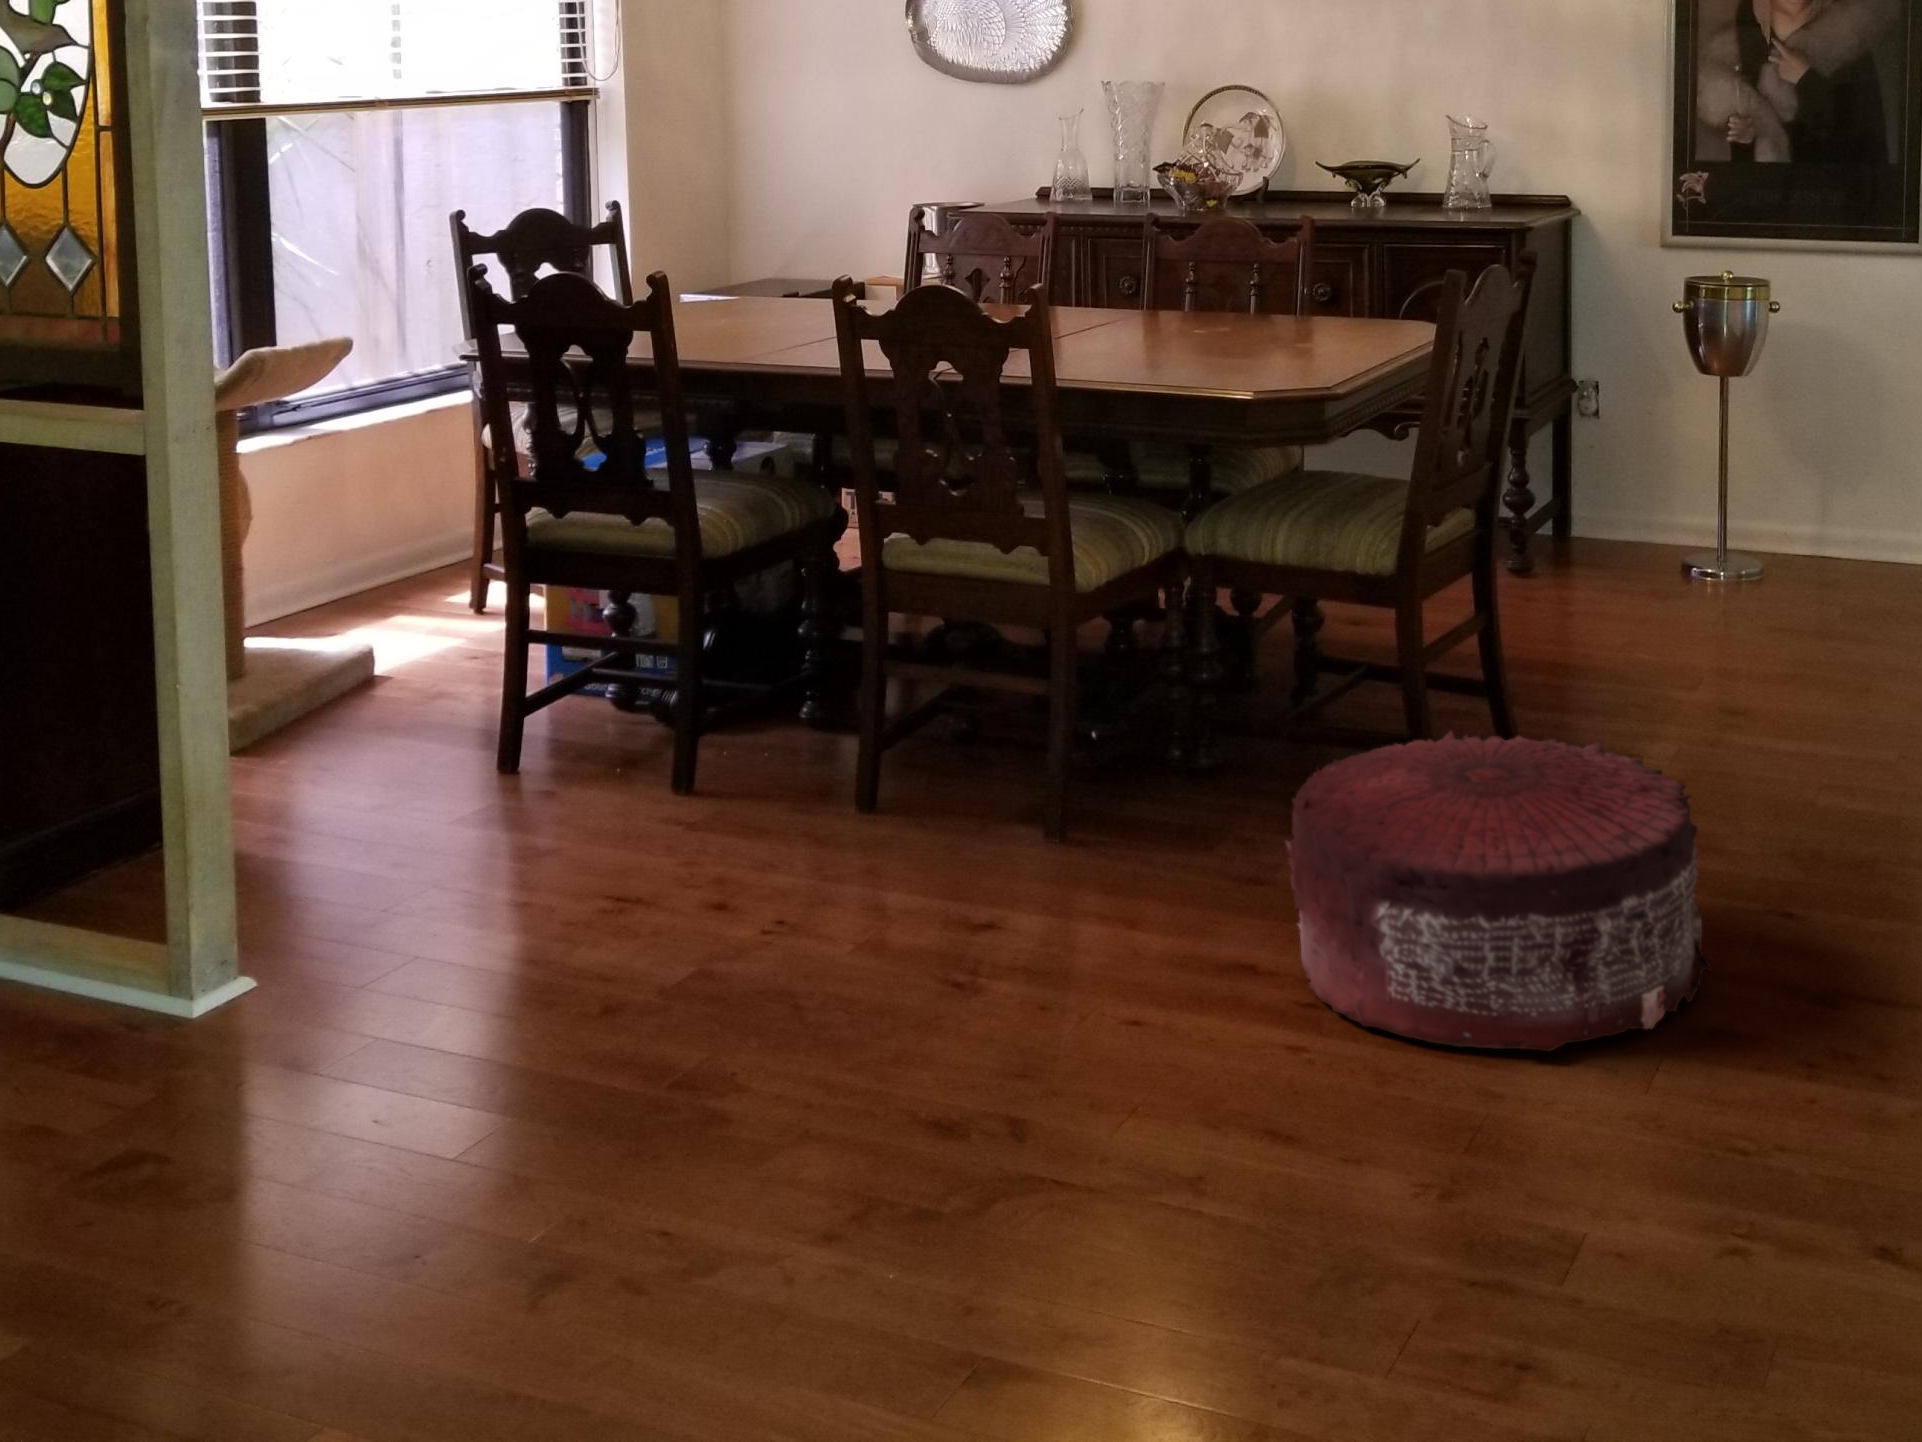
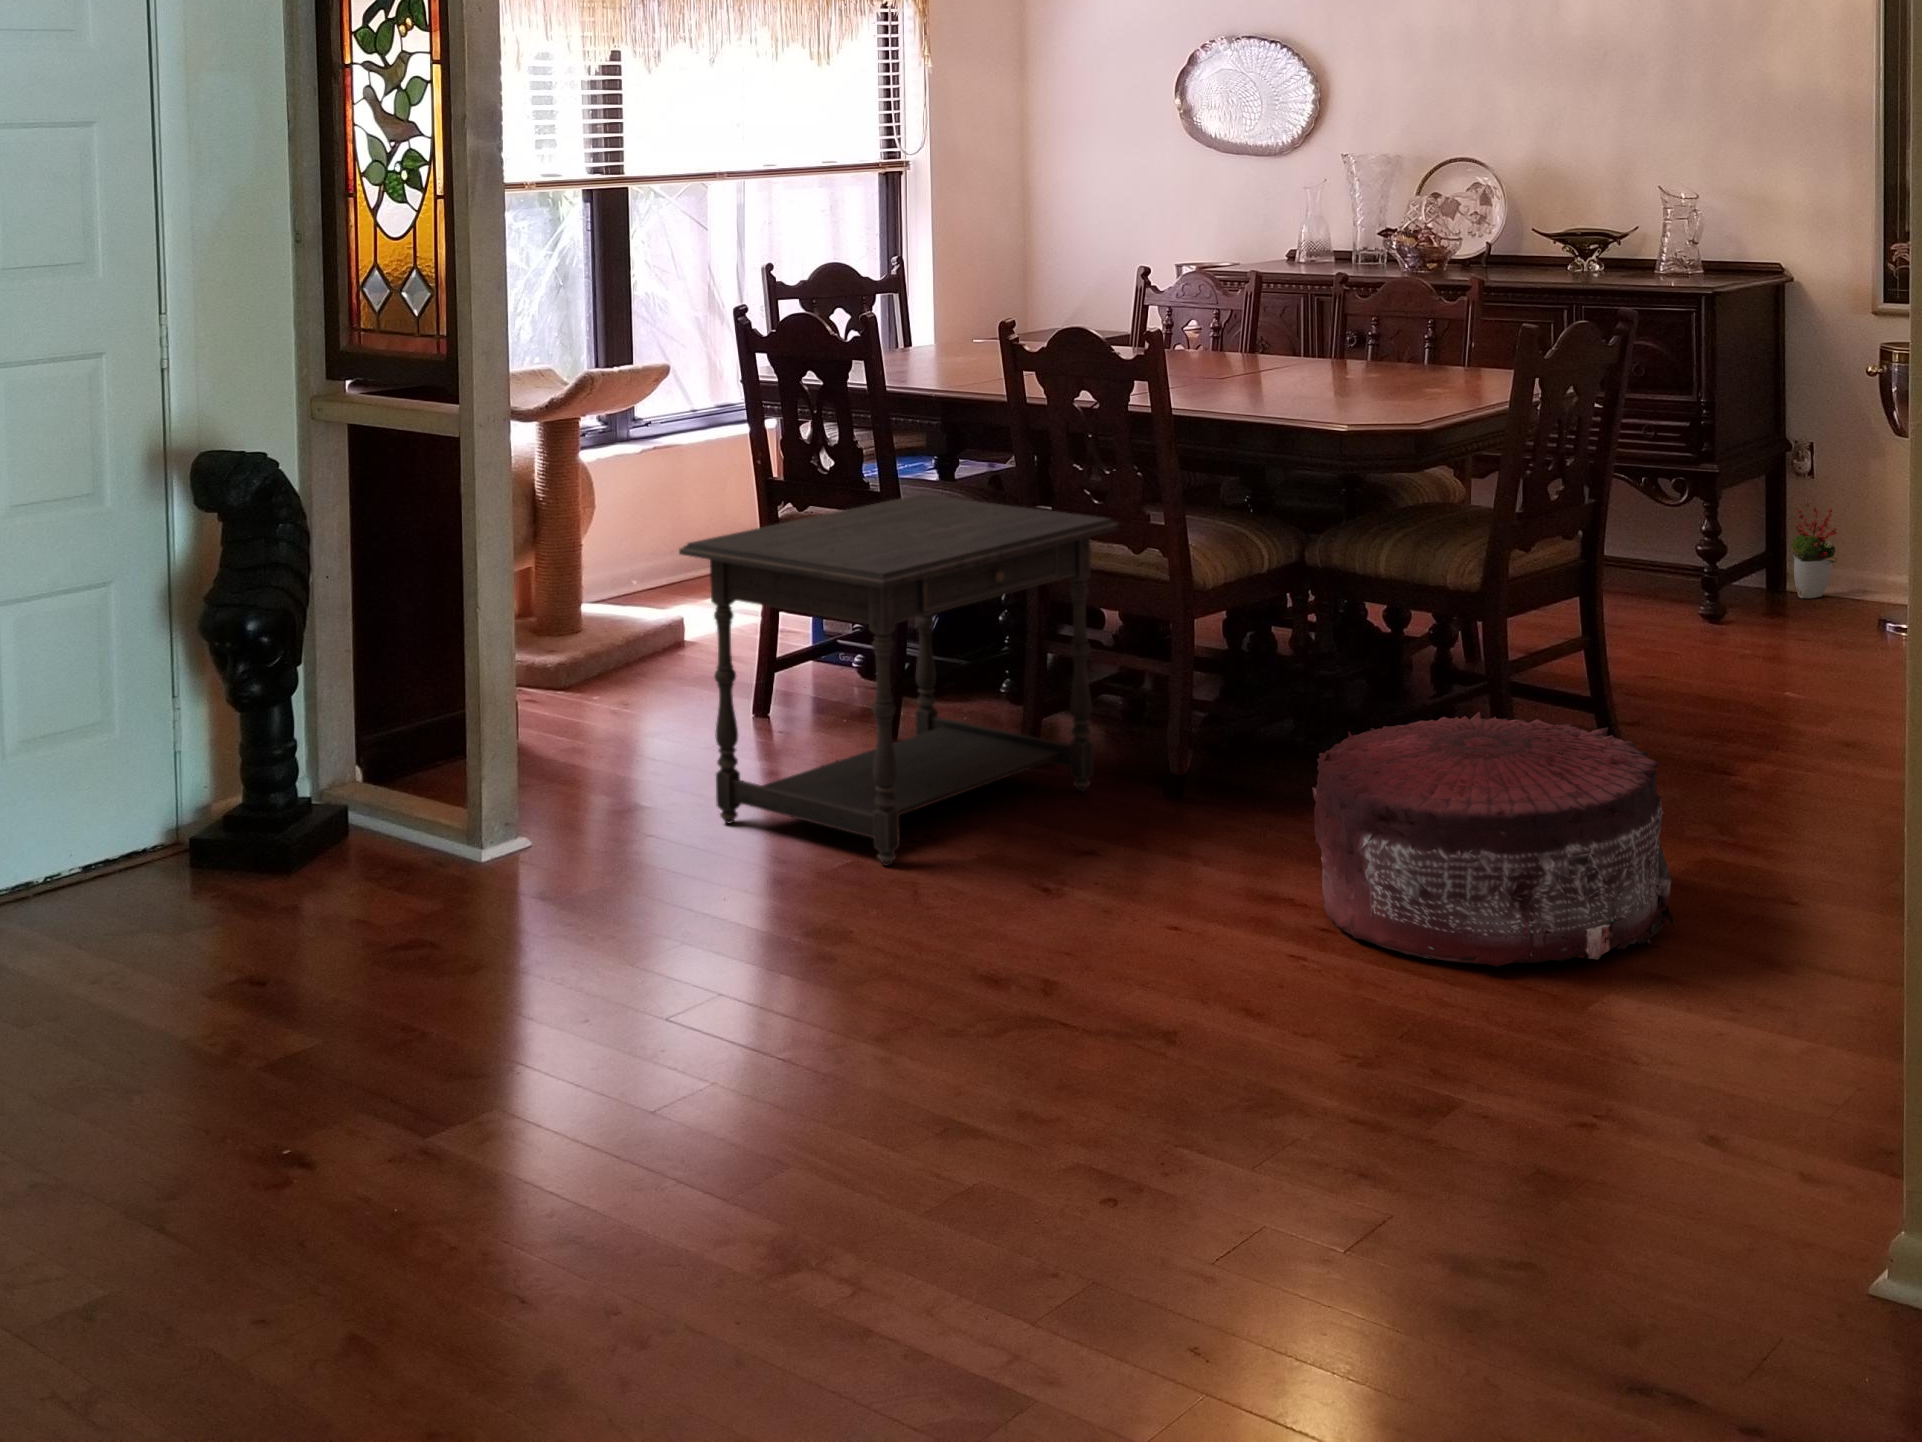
decorative plant: none [1591,452,1636,548] -> present [1790,508,1837,598]
side table: none [448,492,989,974] -> present [679,494,1119,865]

